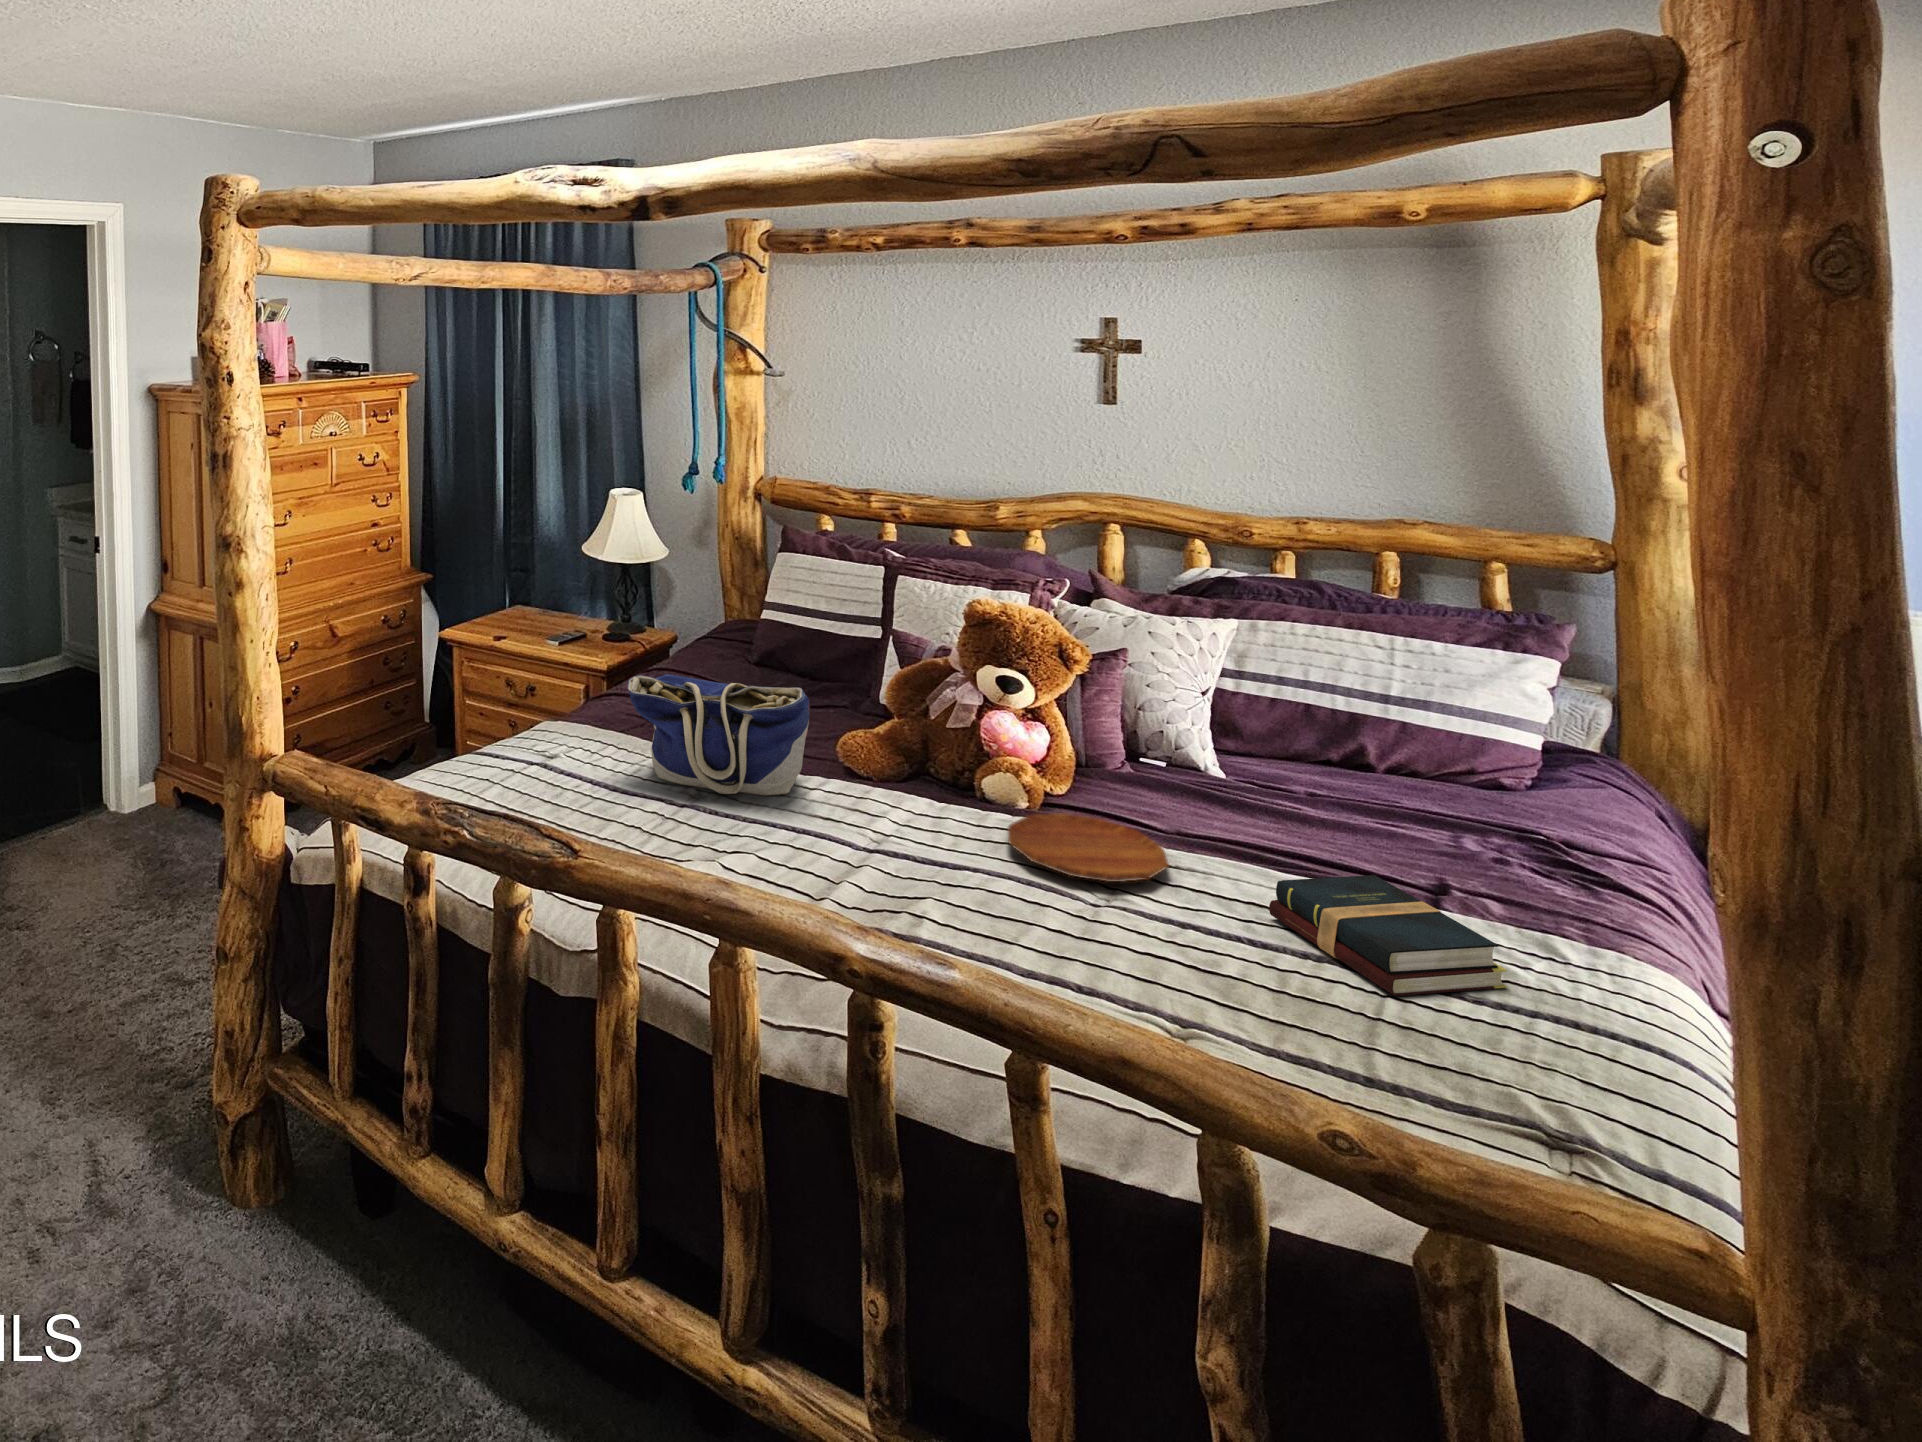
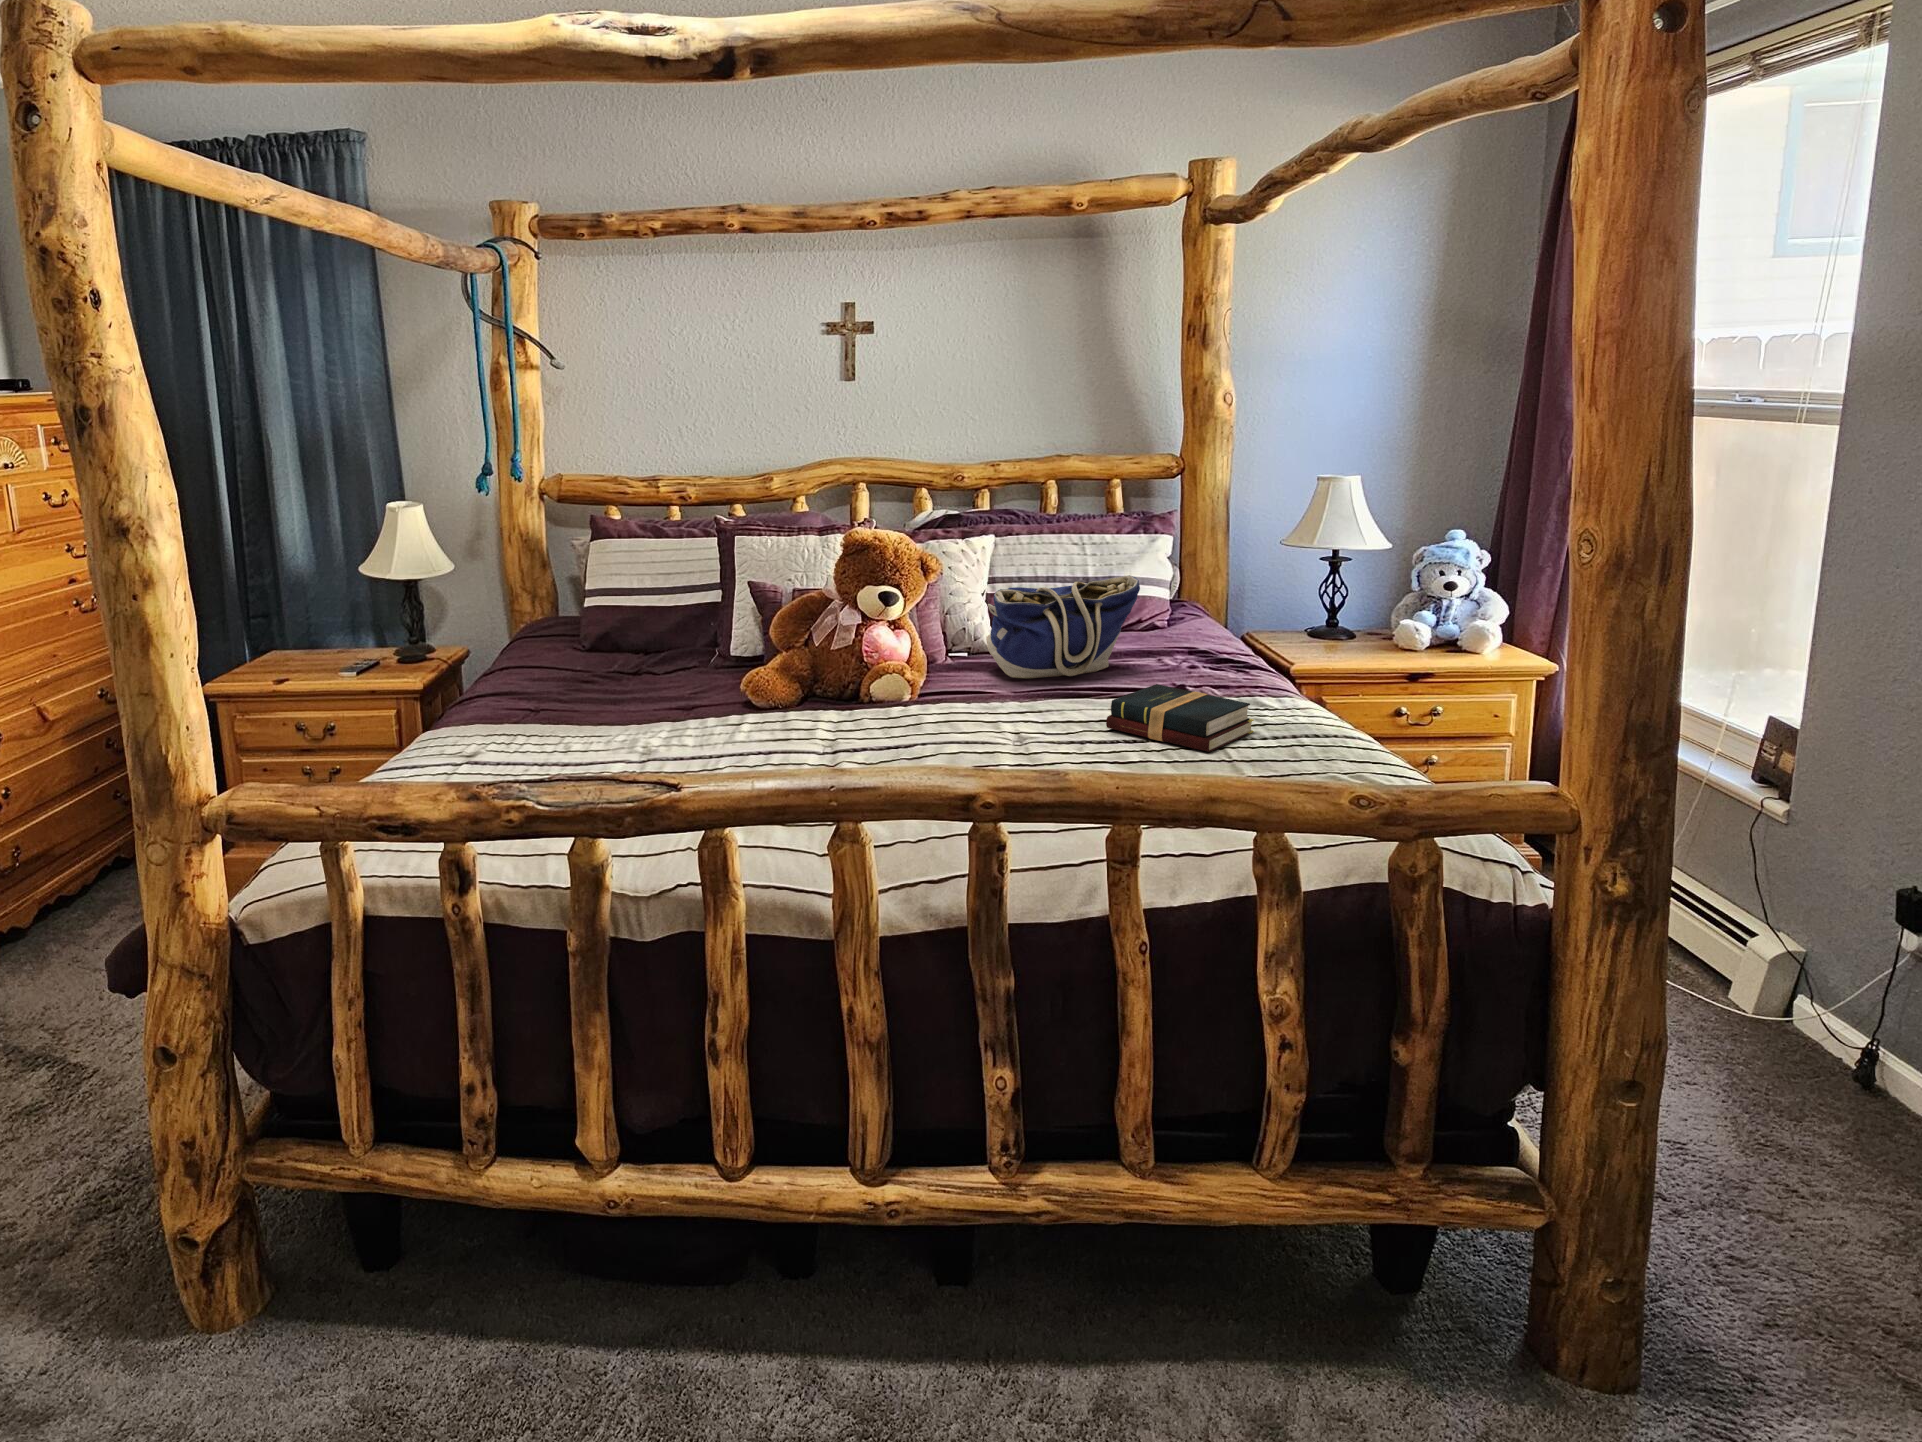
tote bag: present [628,674,809,796] -> present [986,575,1140,678]
tray: present [1007,813,1169,882] -> none [906,695,1030,736]

